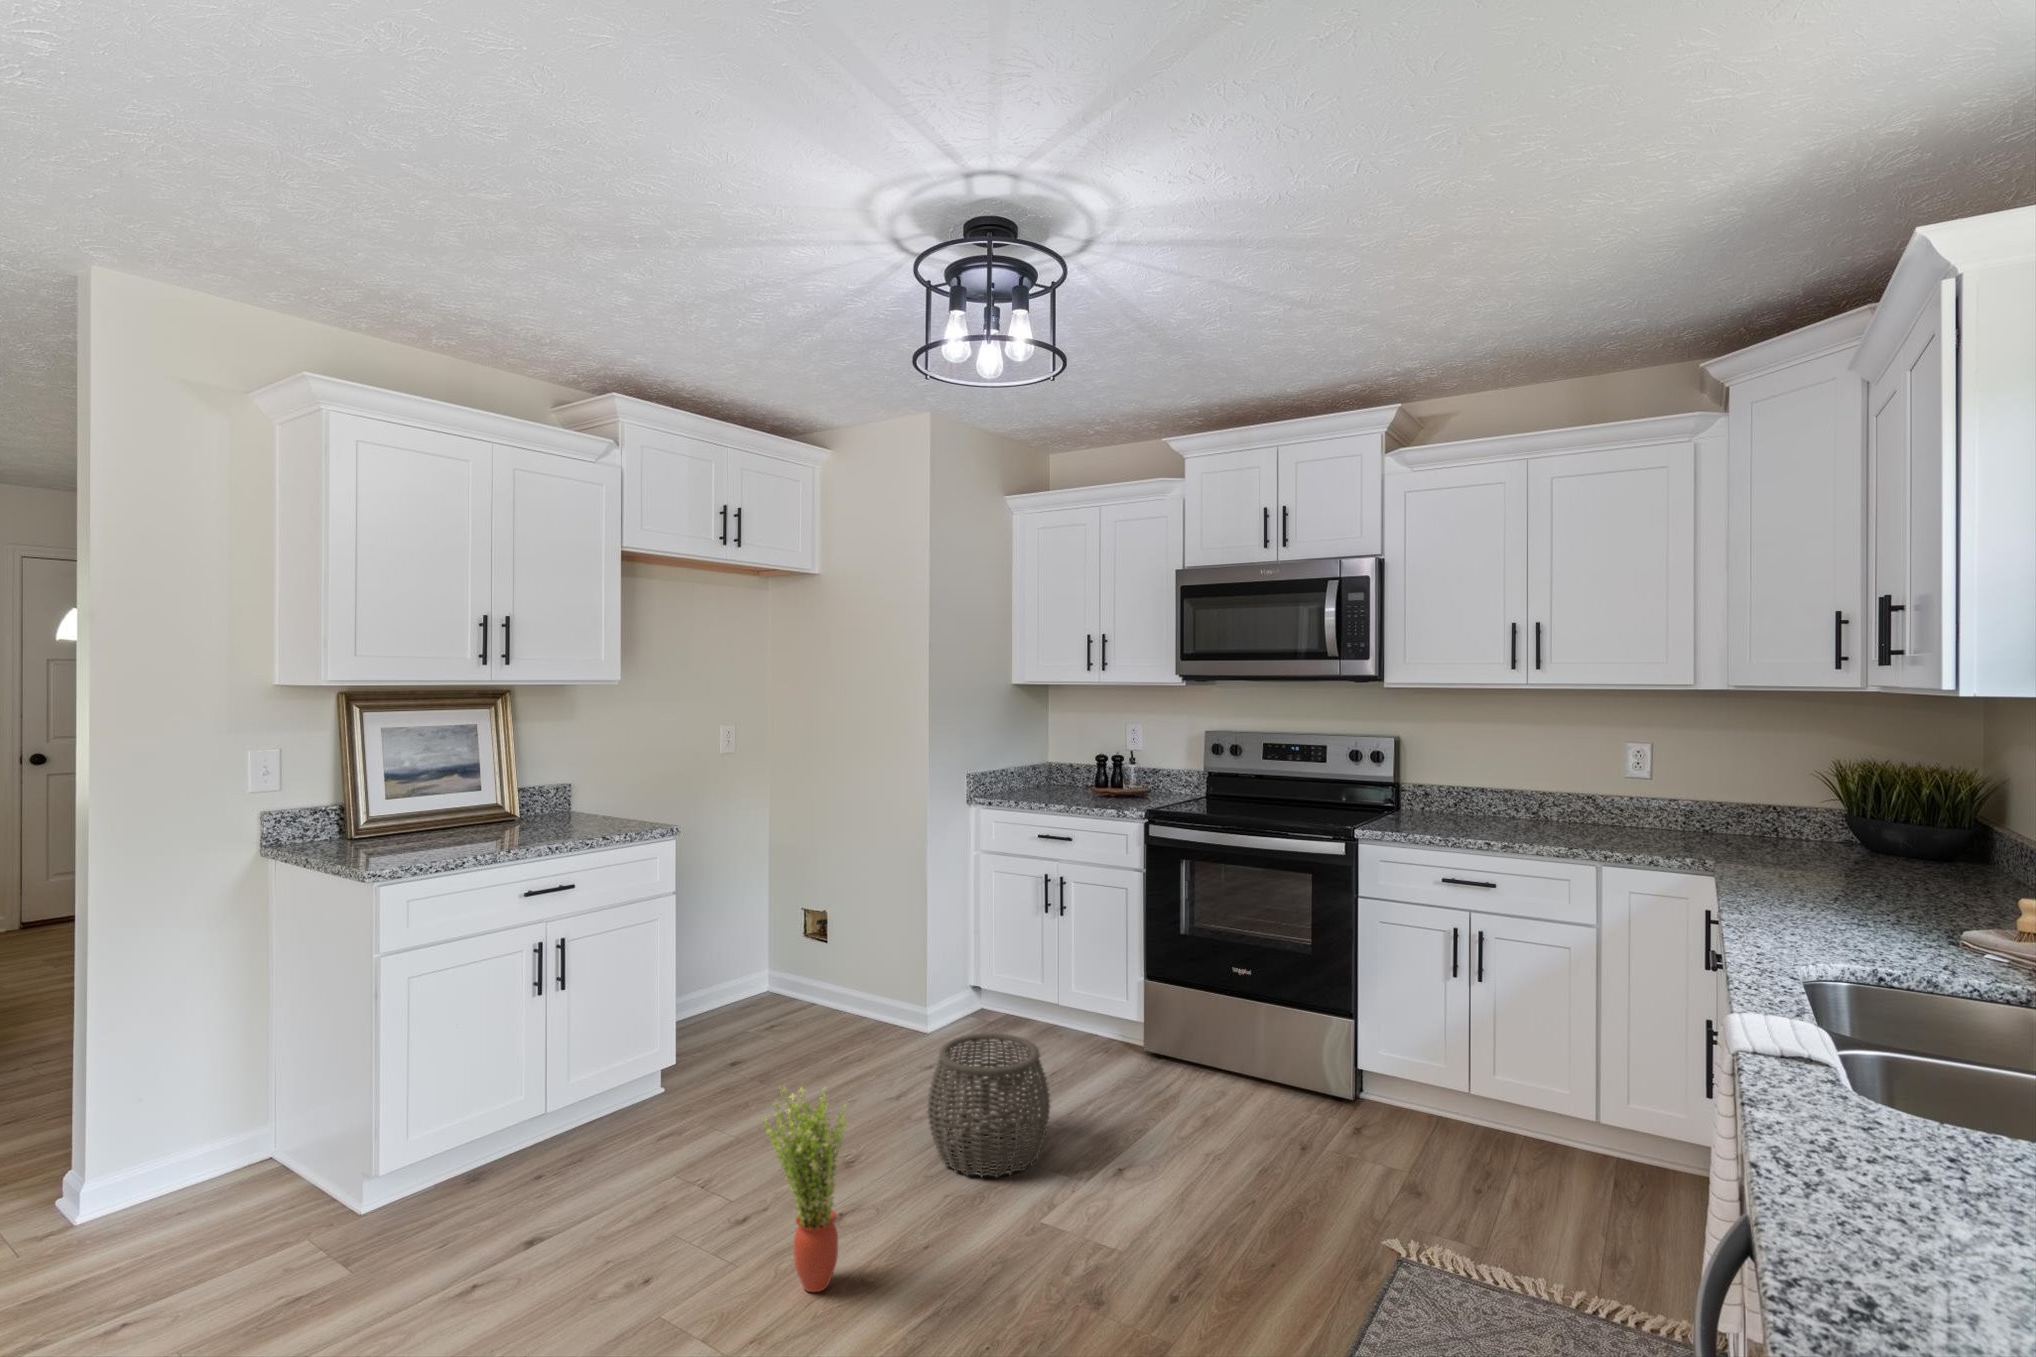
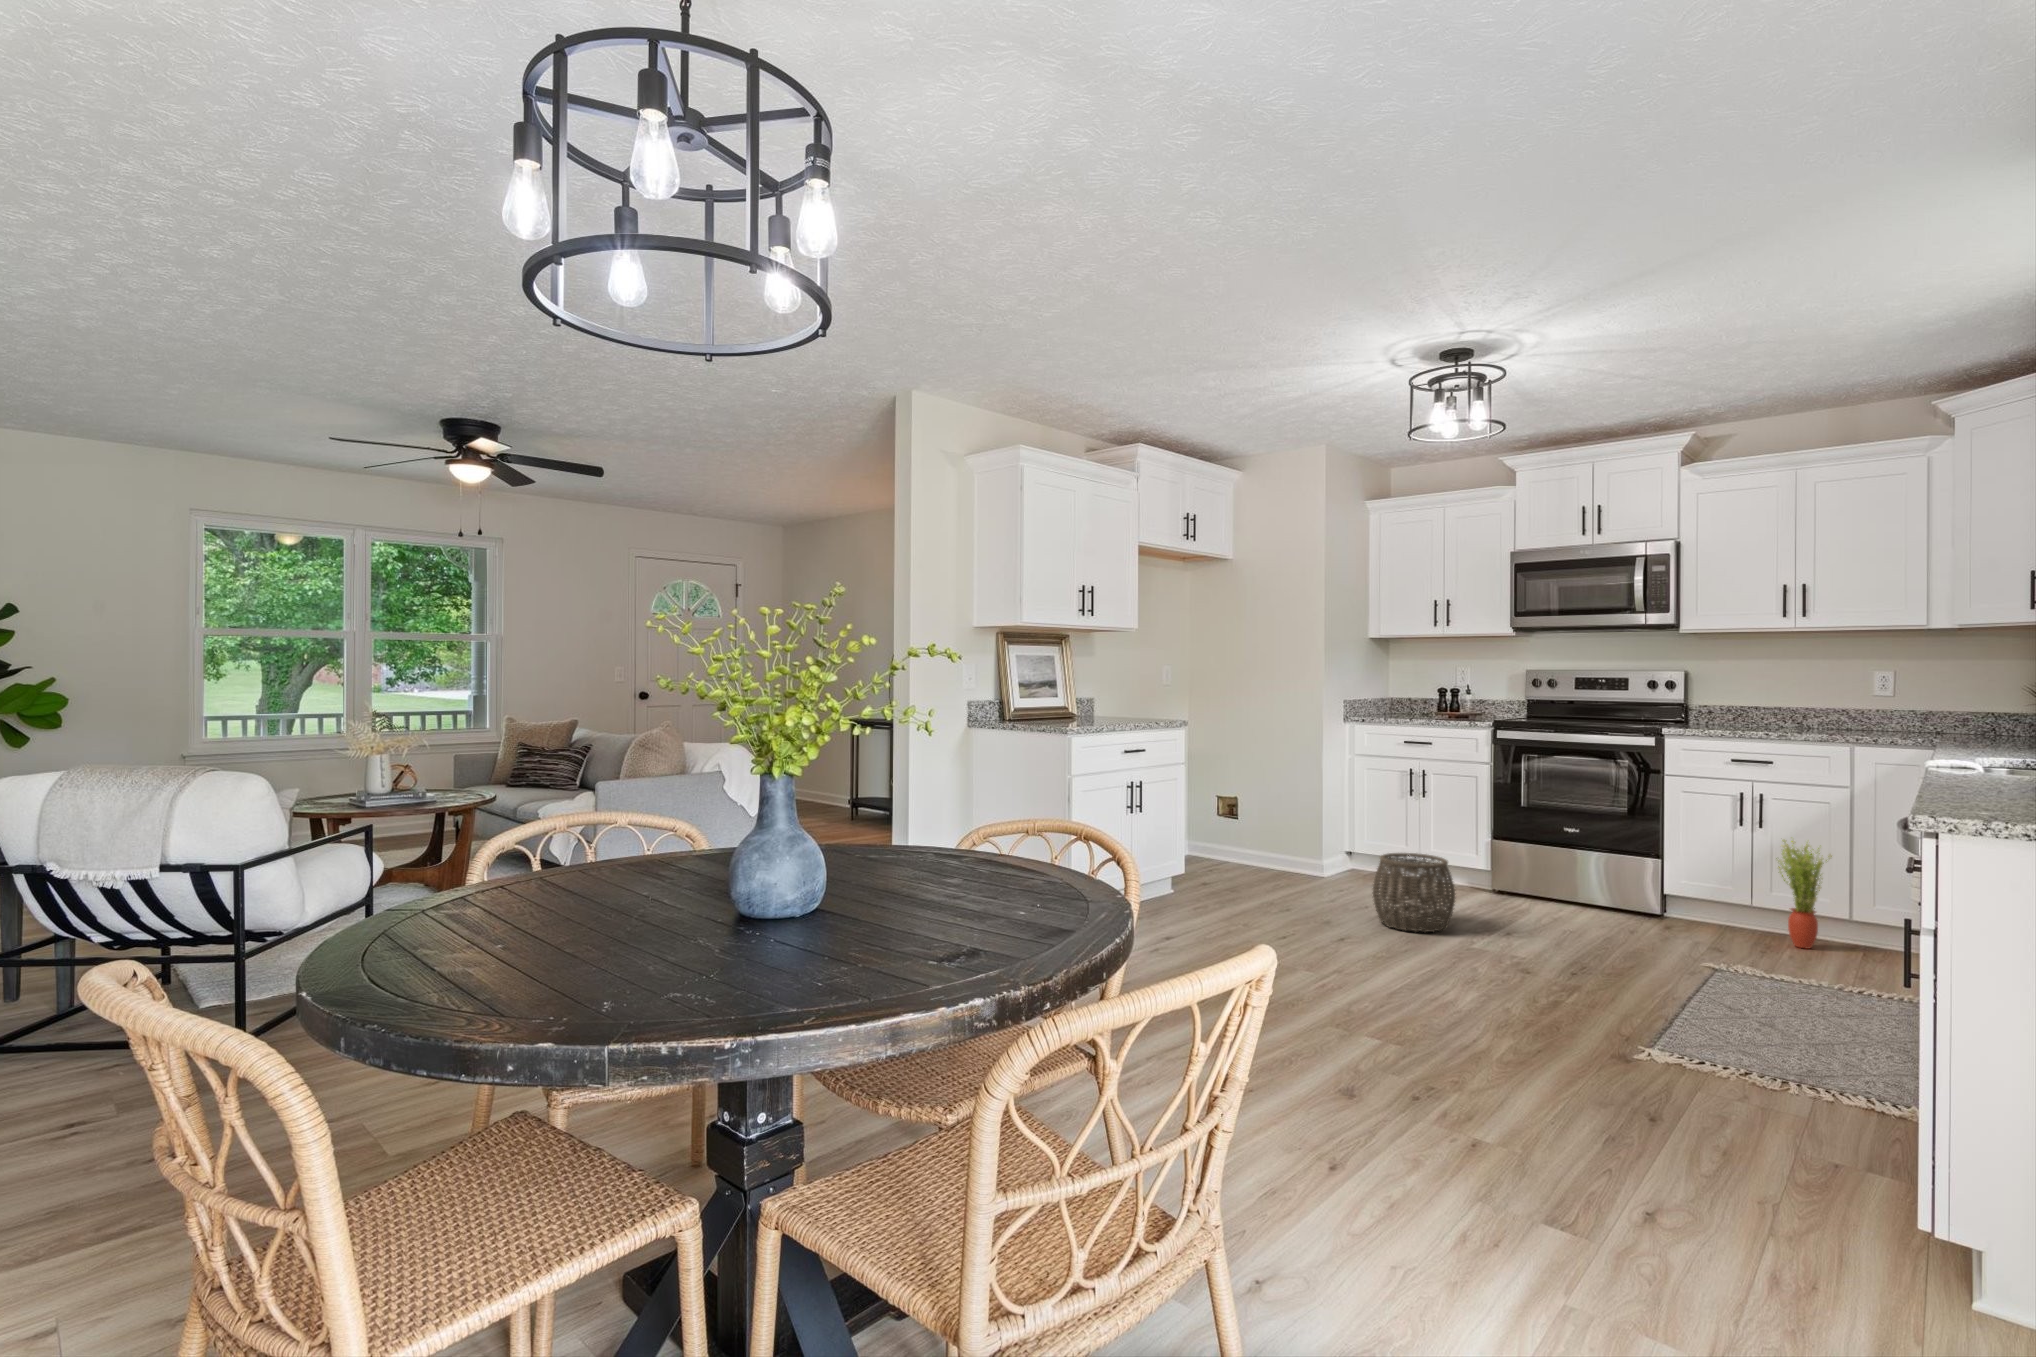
potted plant: present [763,1082,847,1292] -> present [1776,840,1832,949]

